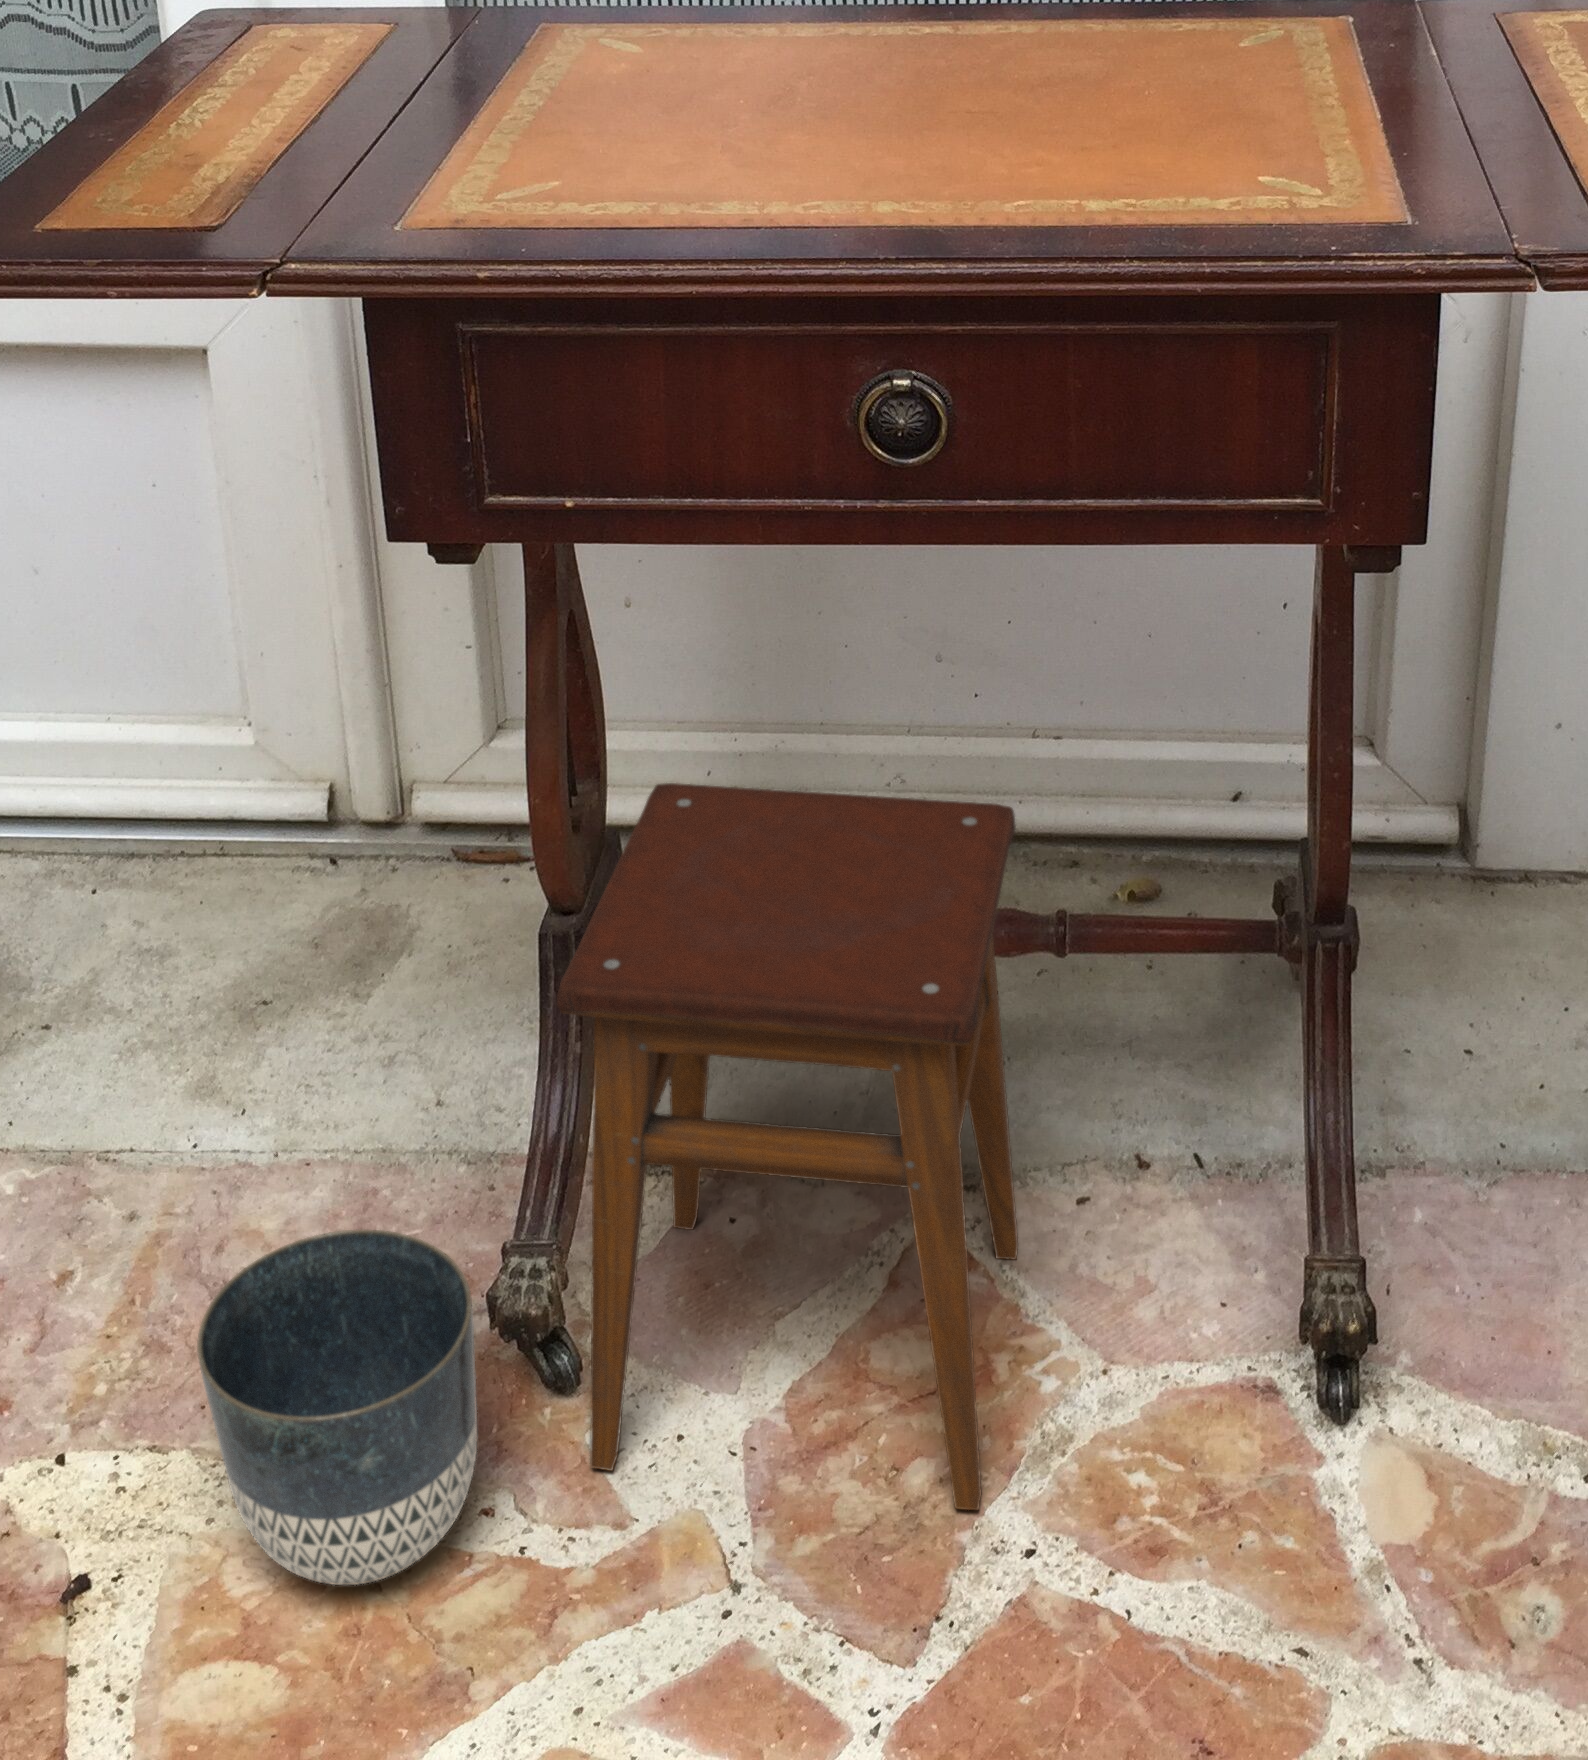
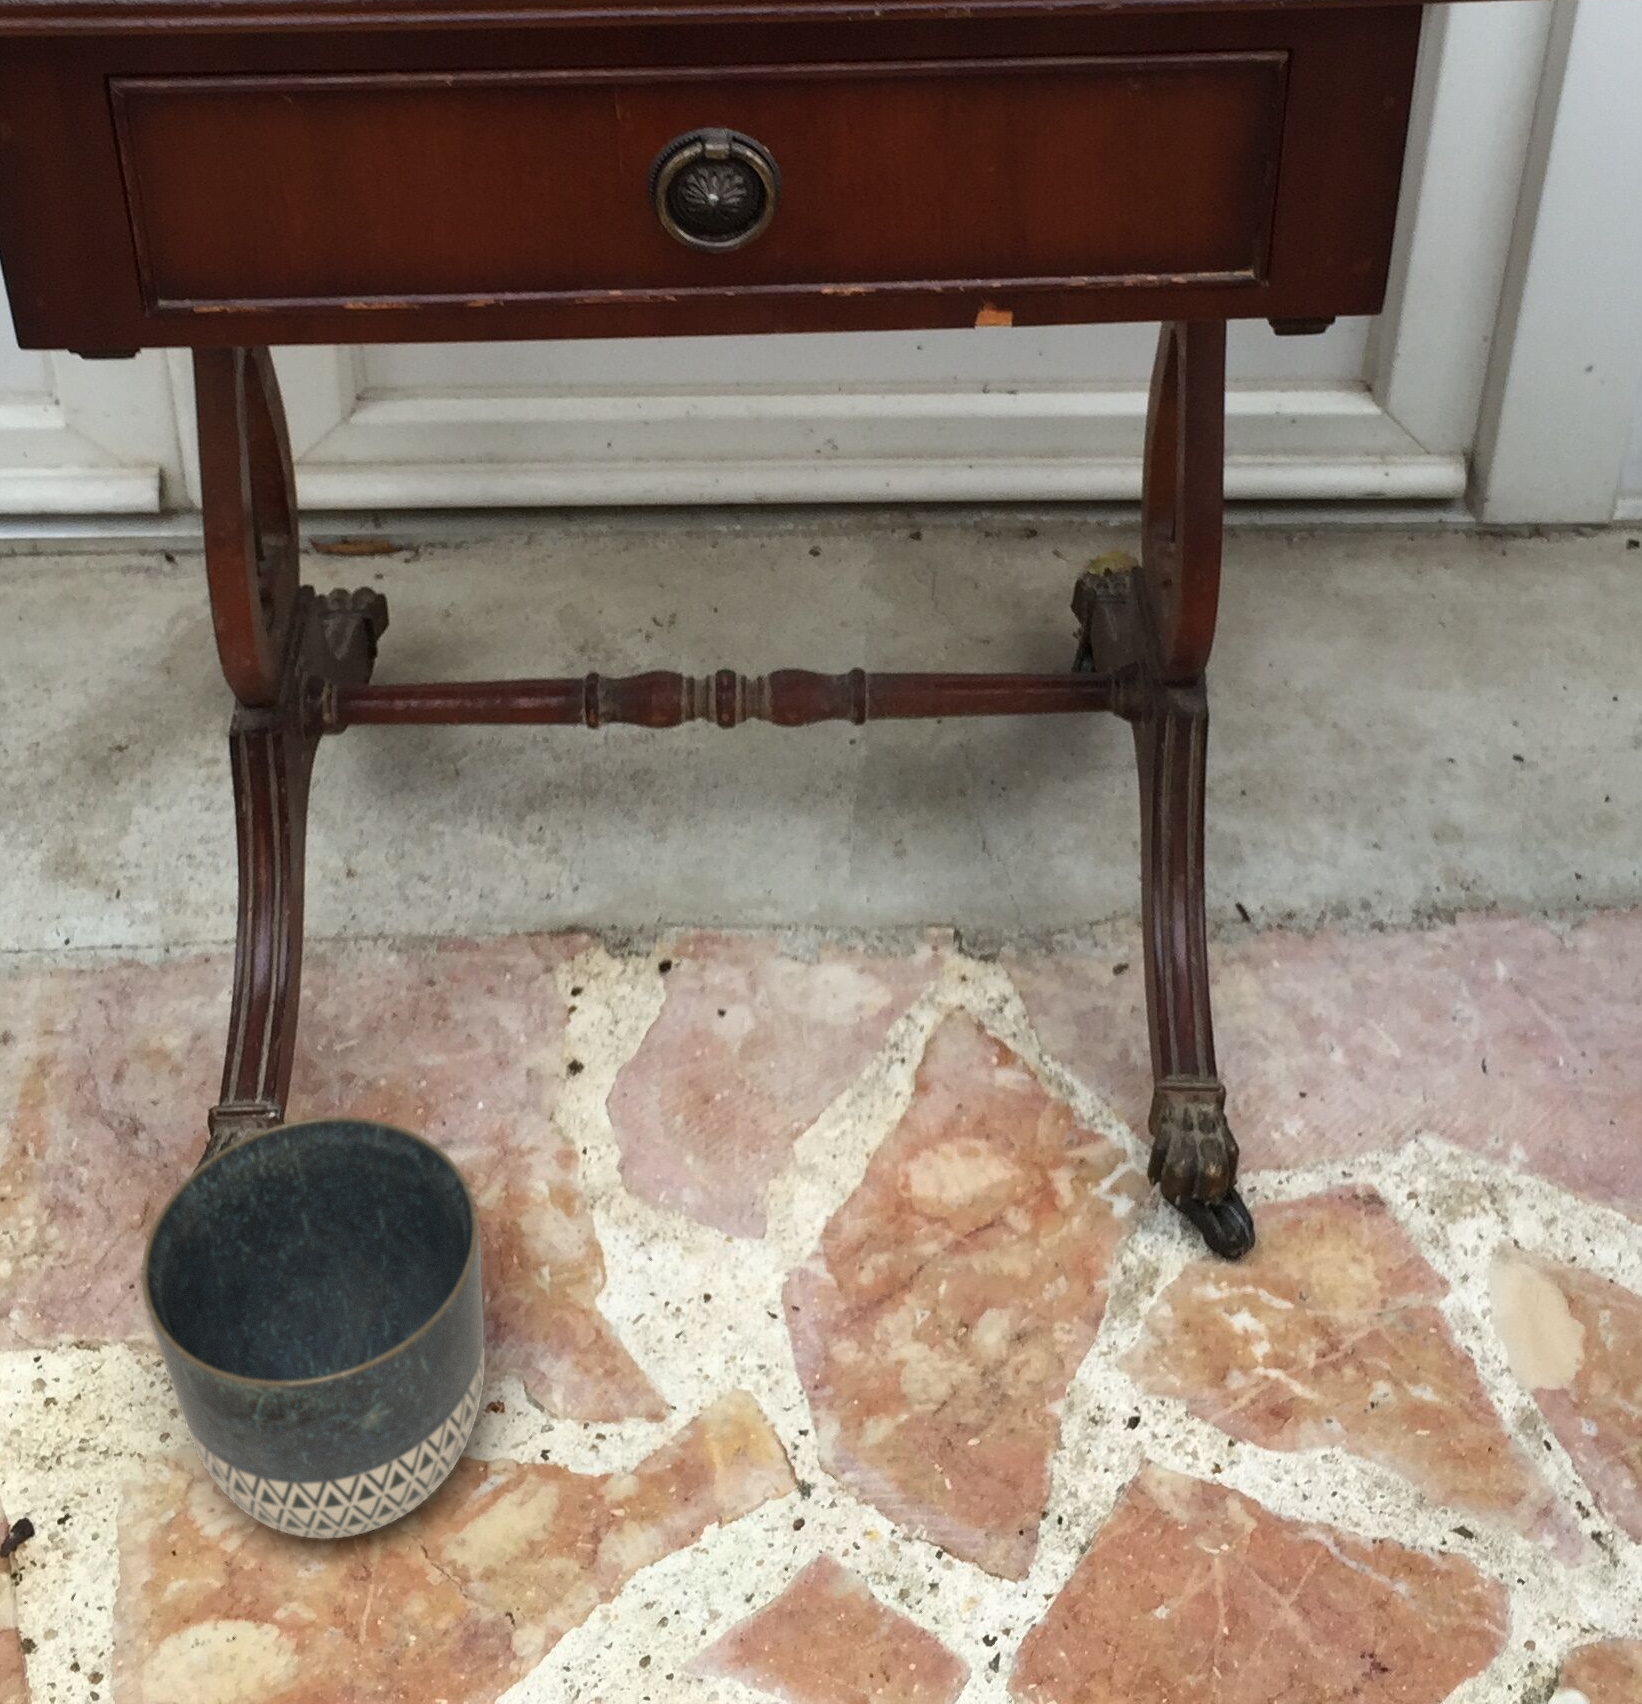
stool: present [557,783,1018,1510] -> none [573,545,1100,1374]

